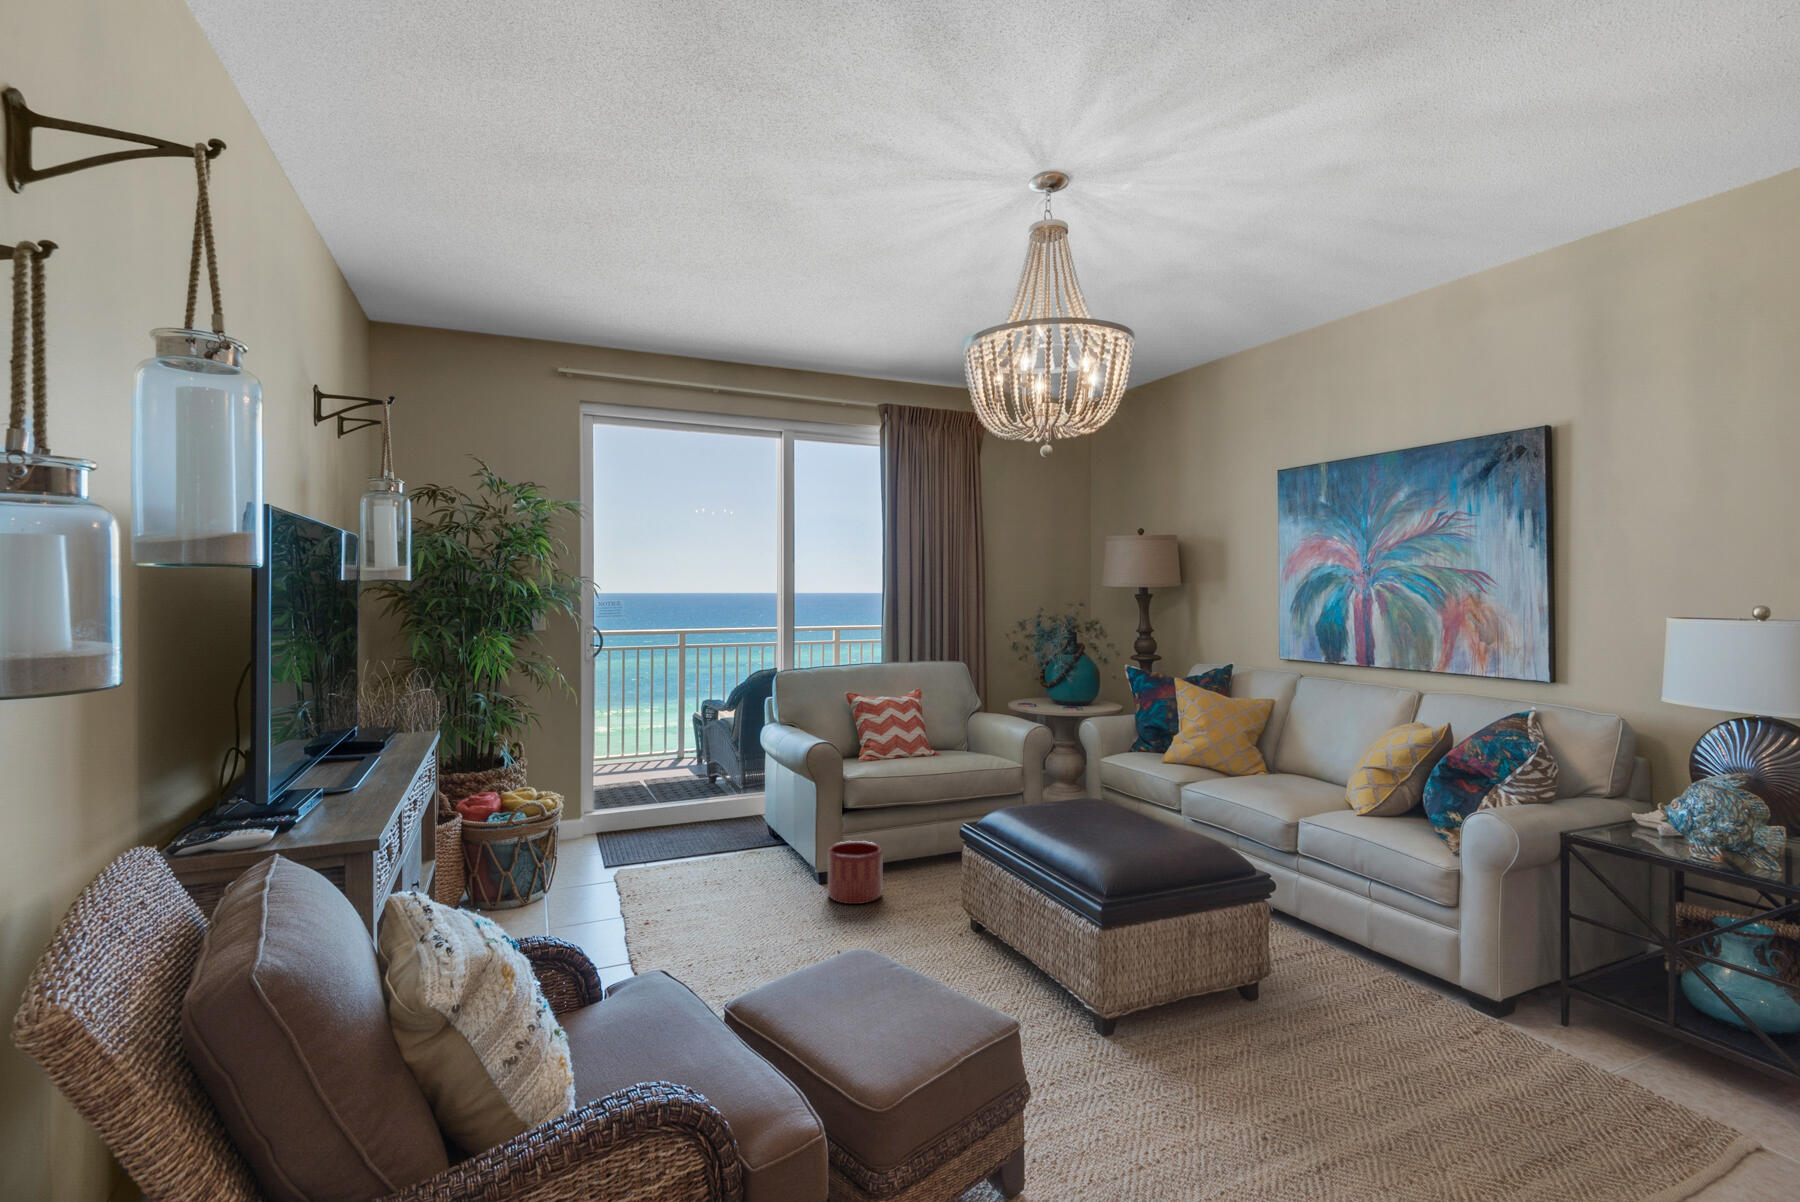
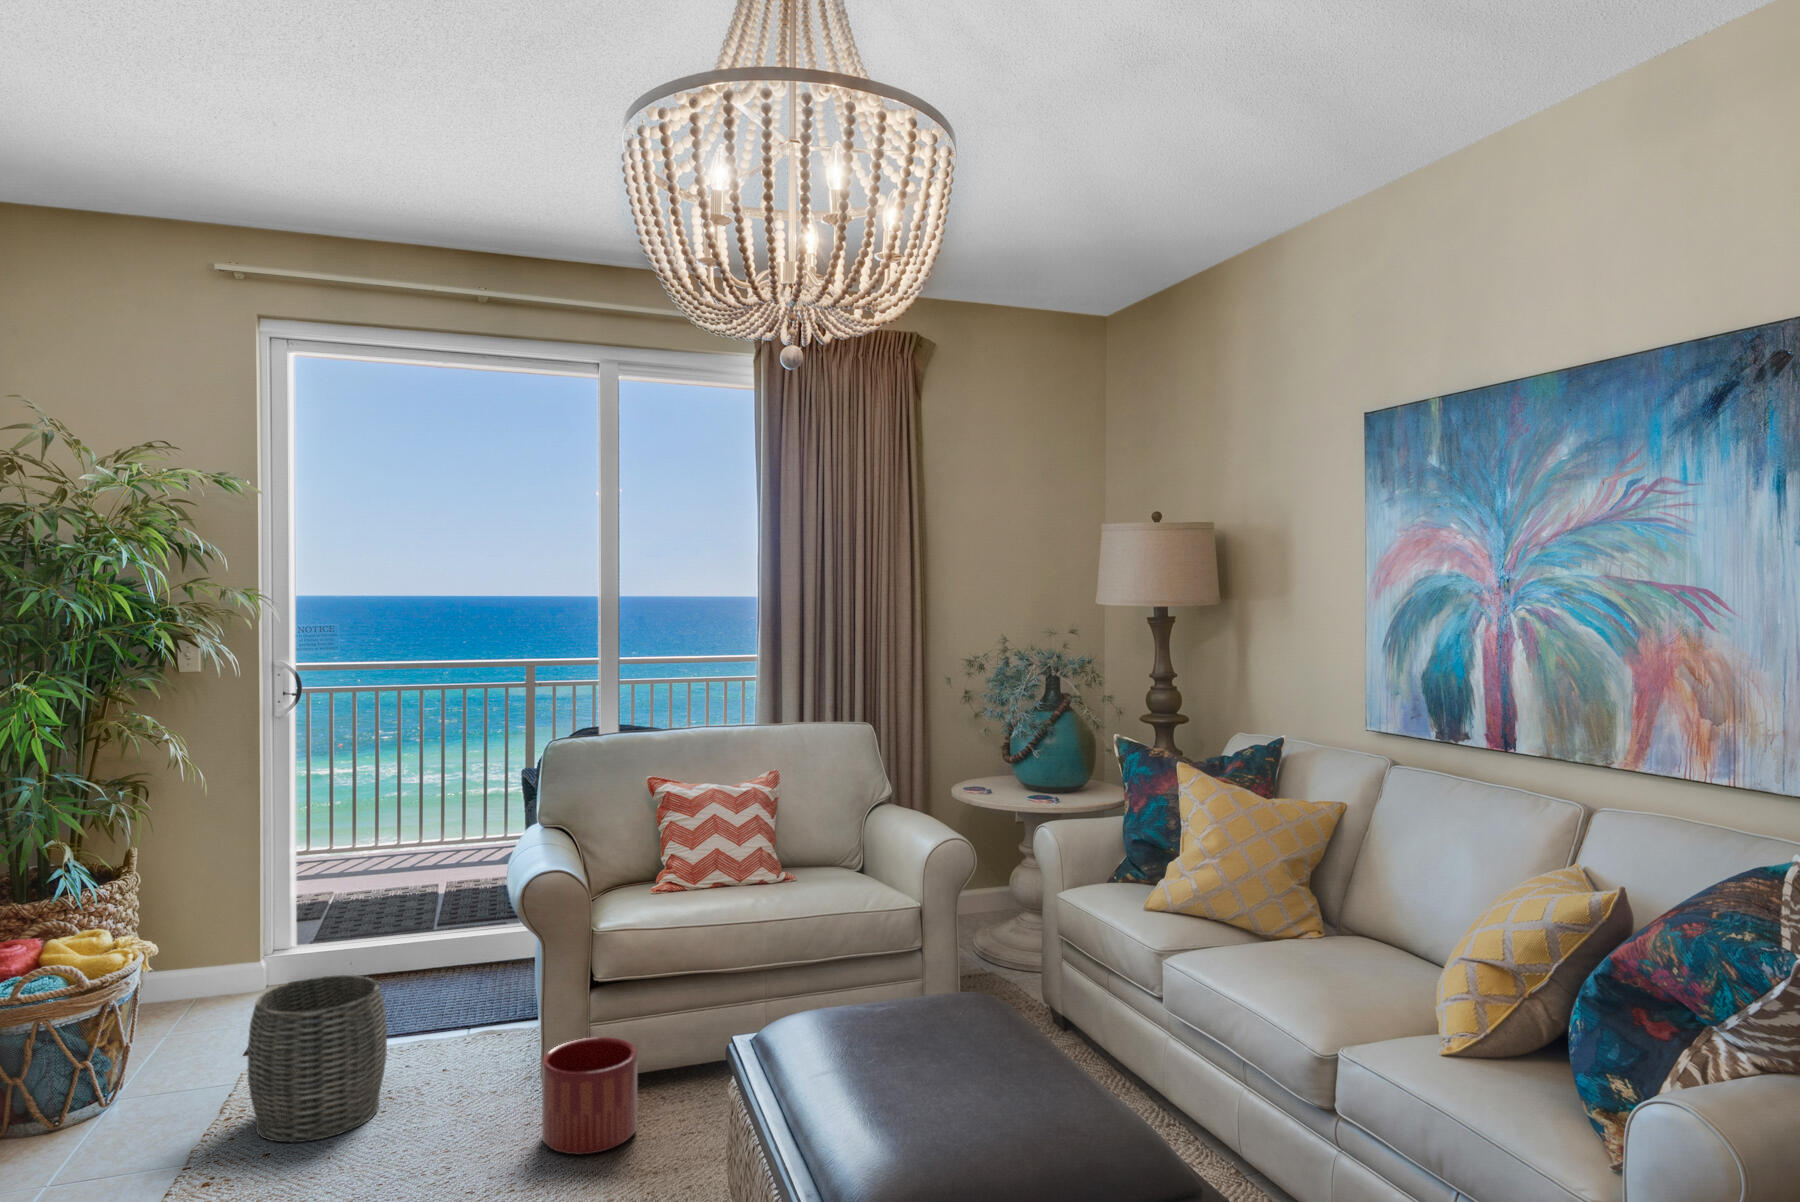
woven basket: none [646,811,722,904] -> present [248,975,387,1142]

